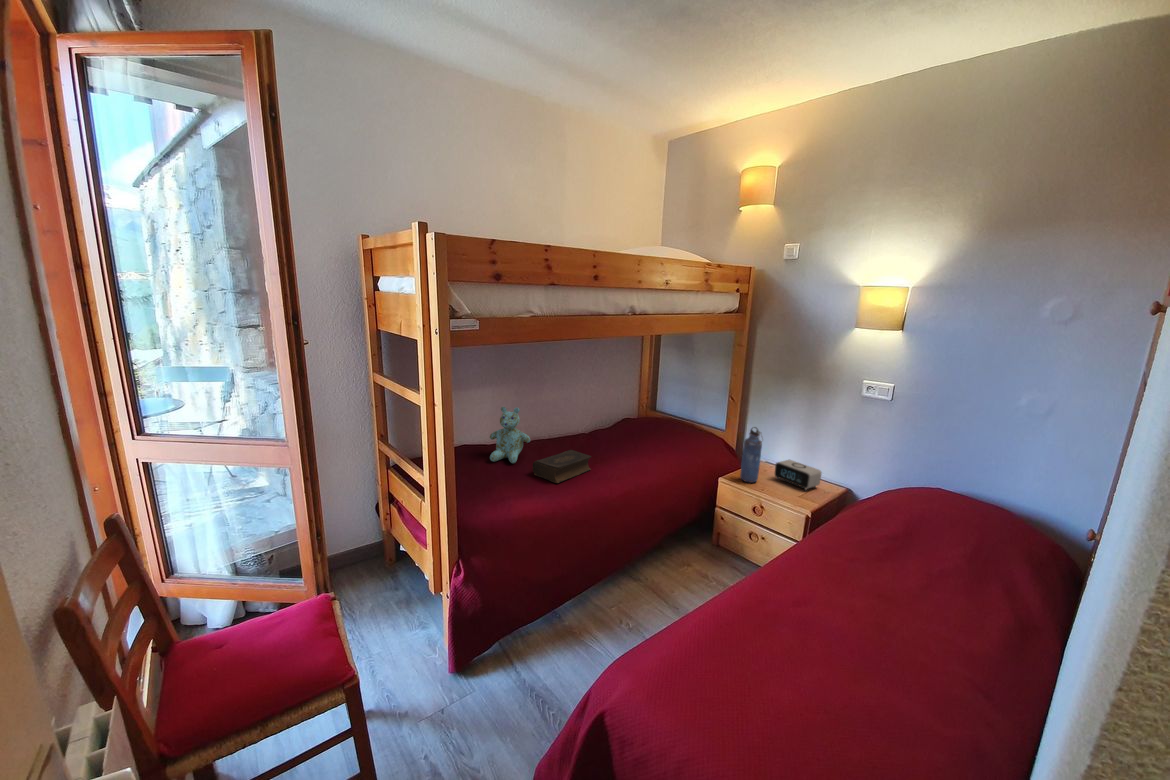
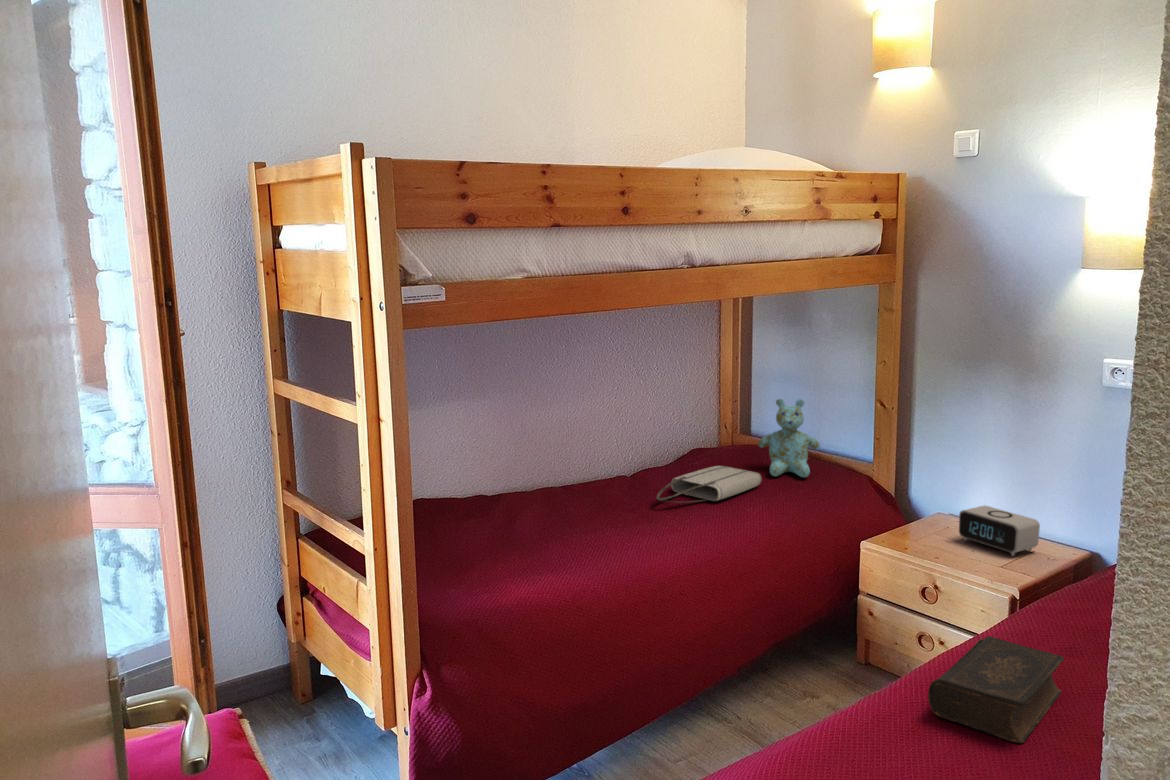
stuffed bear: present [490,407,530,463] -> present [758,399,820,477]
water bottle: present [740,427,762,483] -> none [898,449,933,547]
tote bag: none [603,430,663,452] -> present [657,466,761,502]
book: present [533,450,591,483] -> present [928,636,1064,743]

